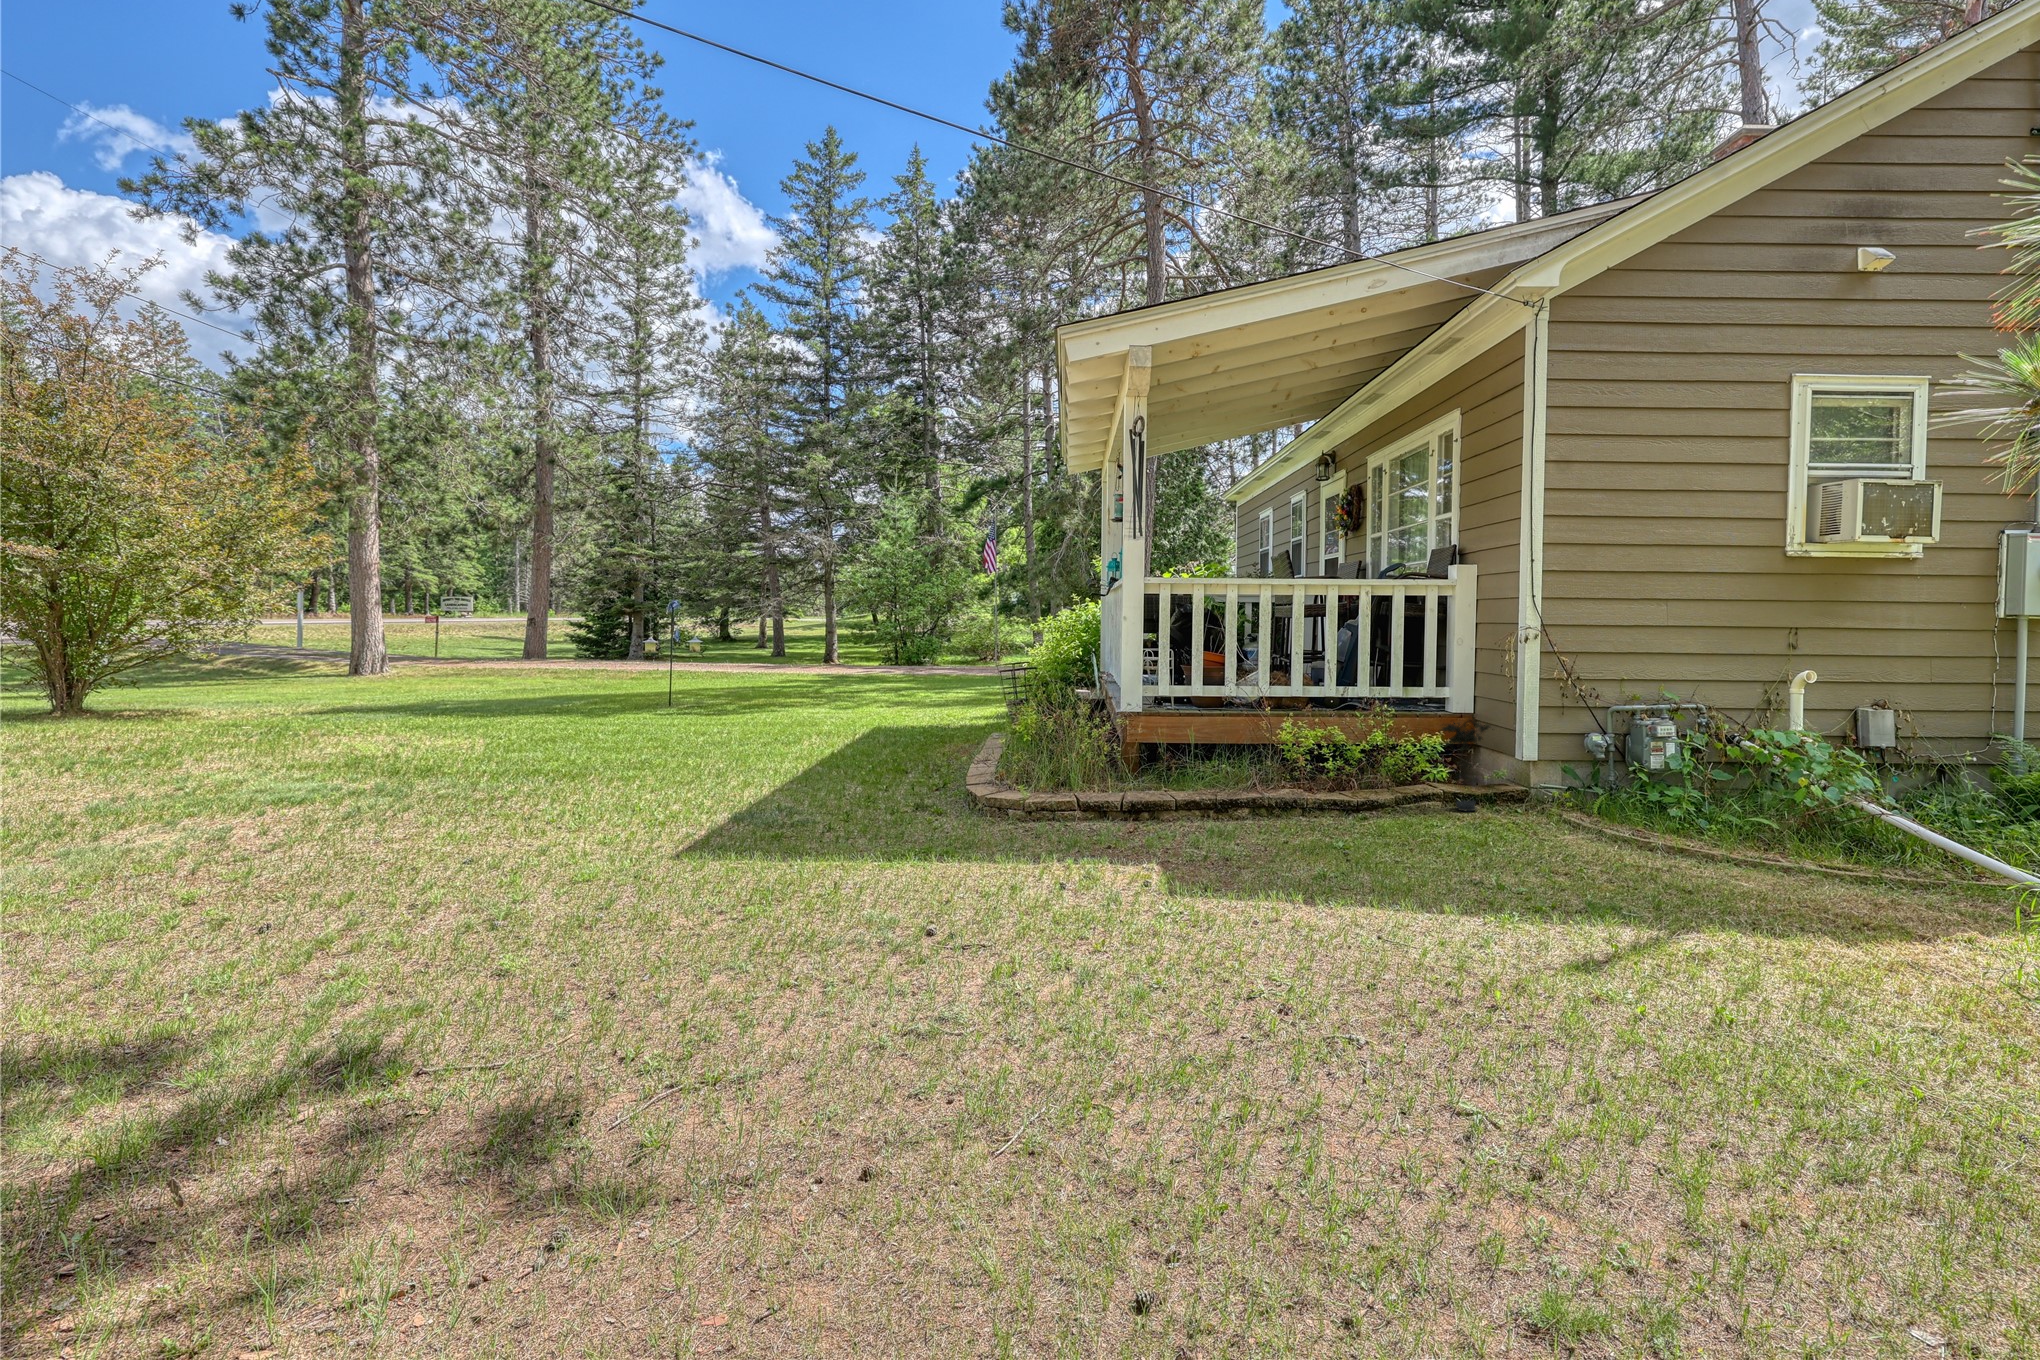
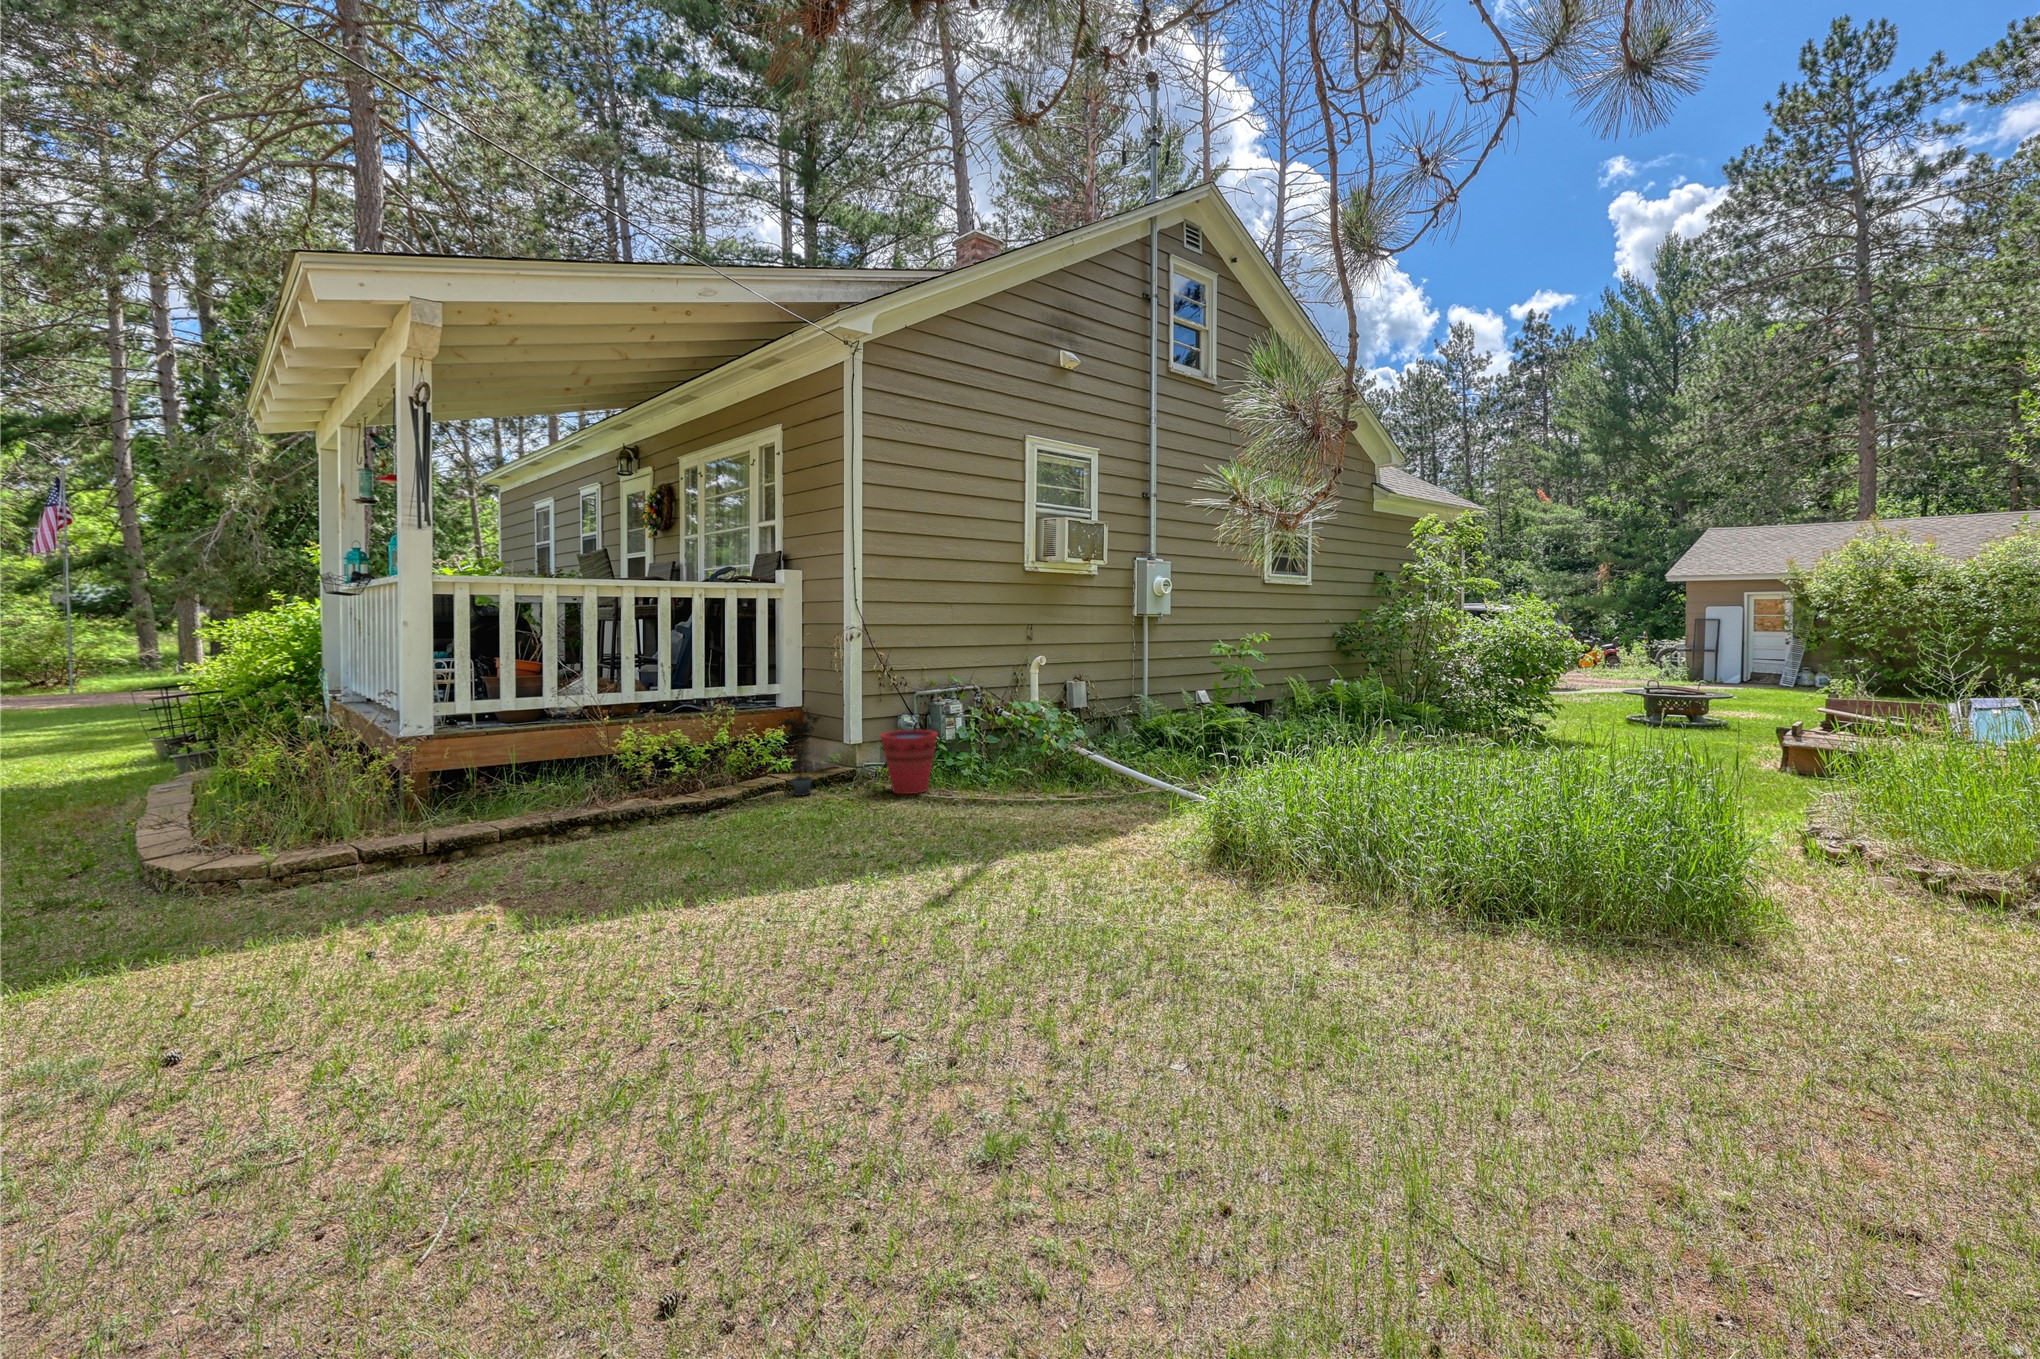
bucket: none [1561,751,1640,830] -> present [880,730,938,794]

